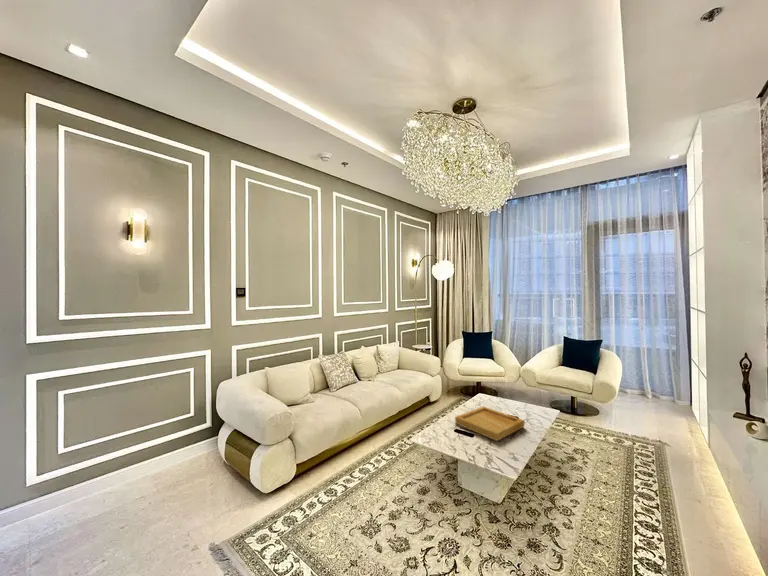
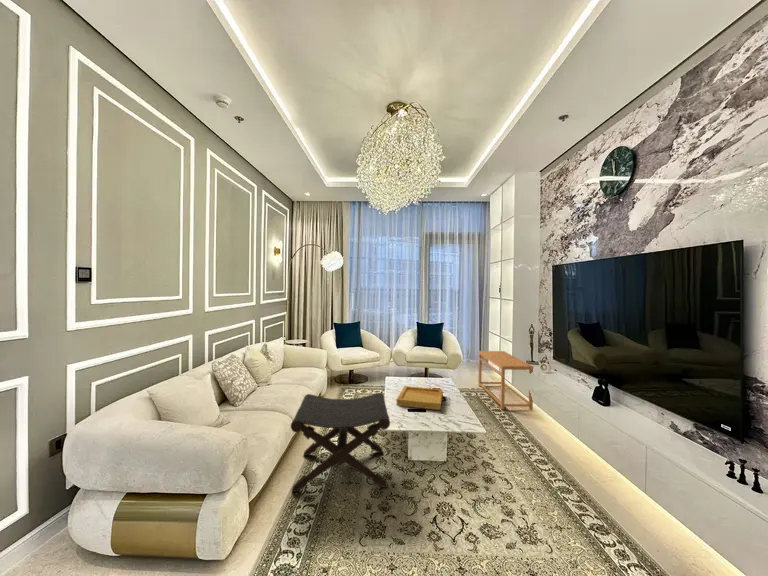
side table: none [648,385,723,494] -> present [478,351,533,410]
footstool: none [339,393,443,501] -> present [291,393,390,492]

